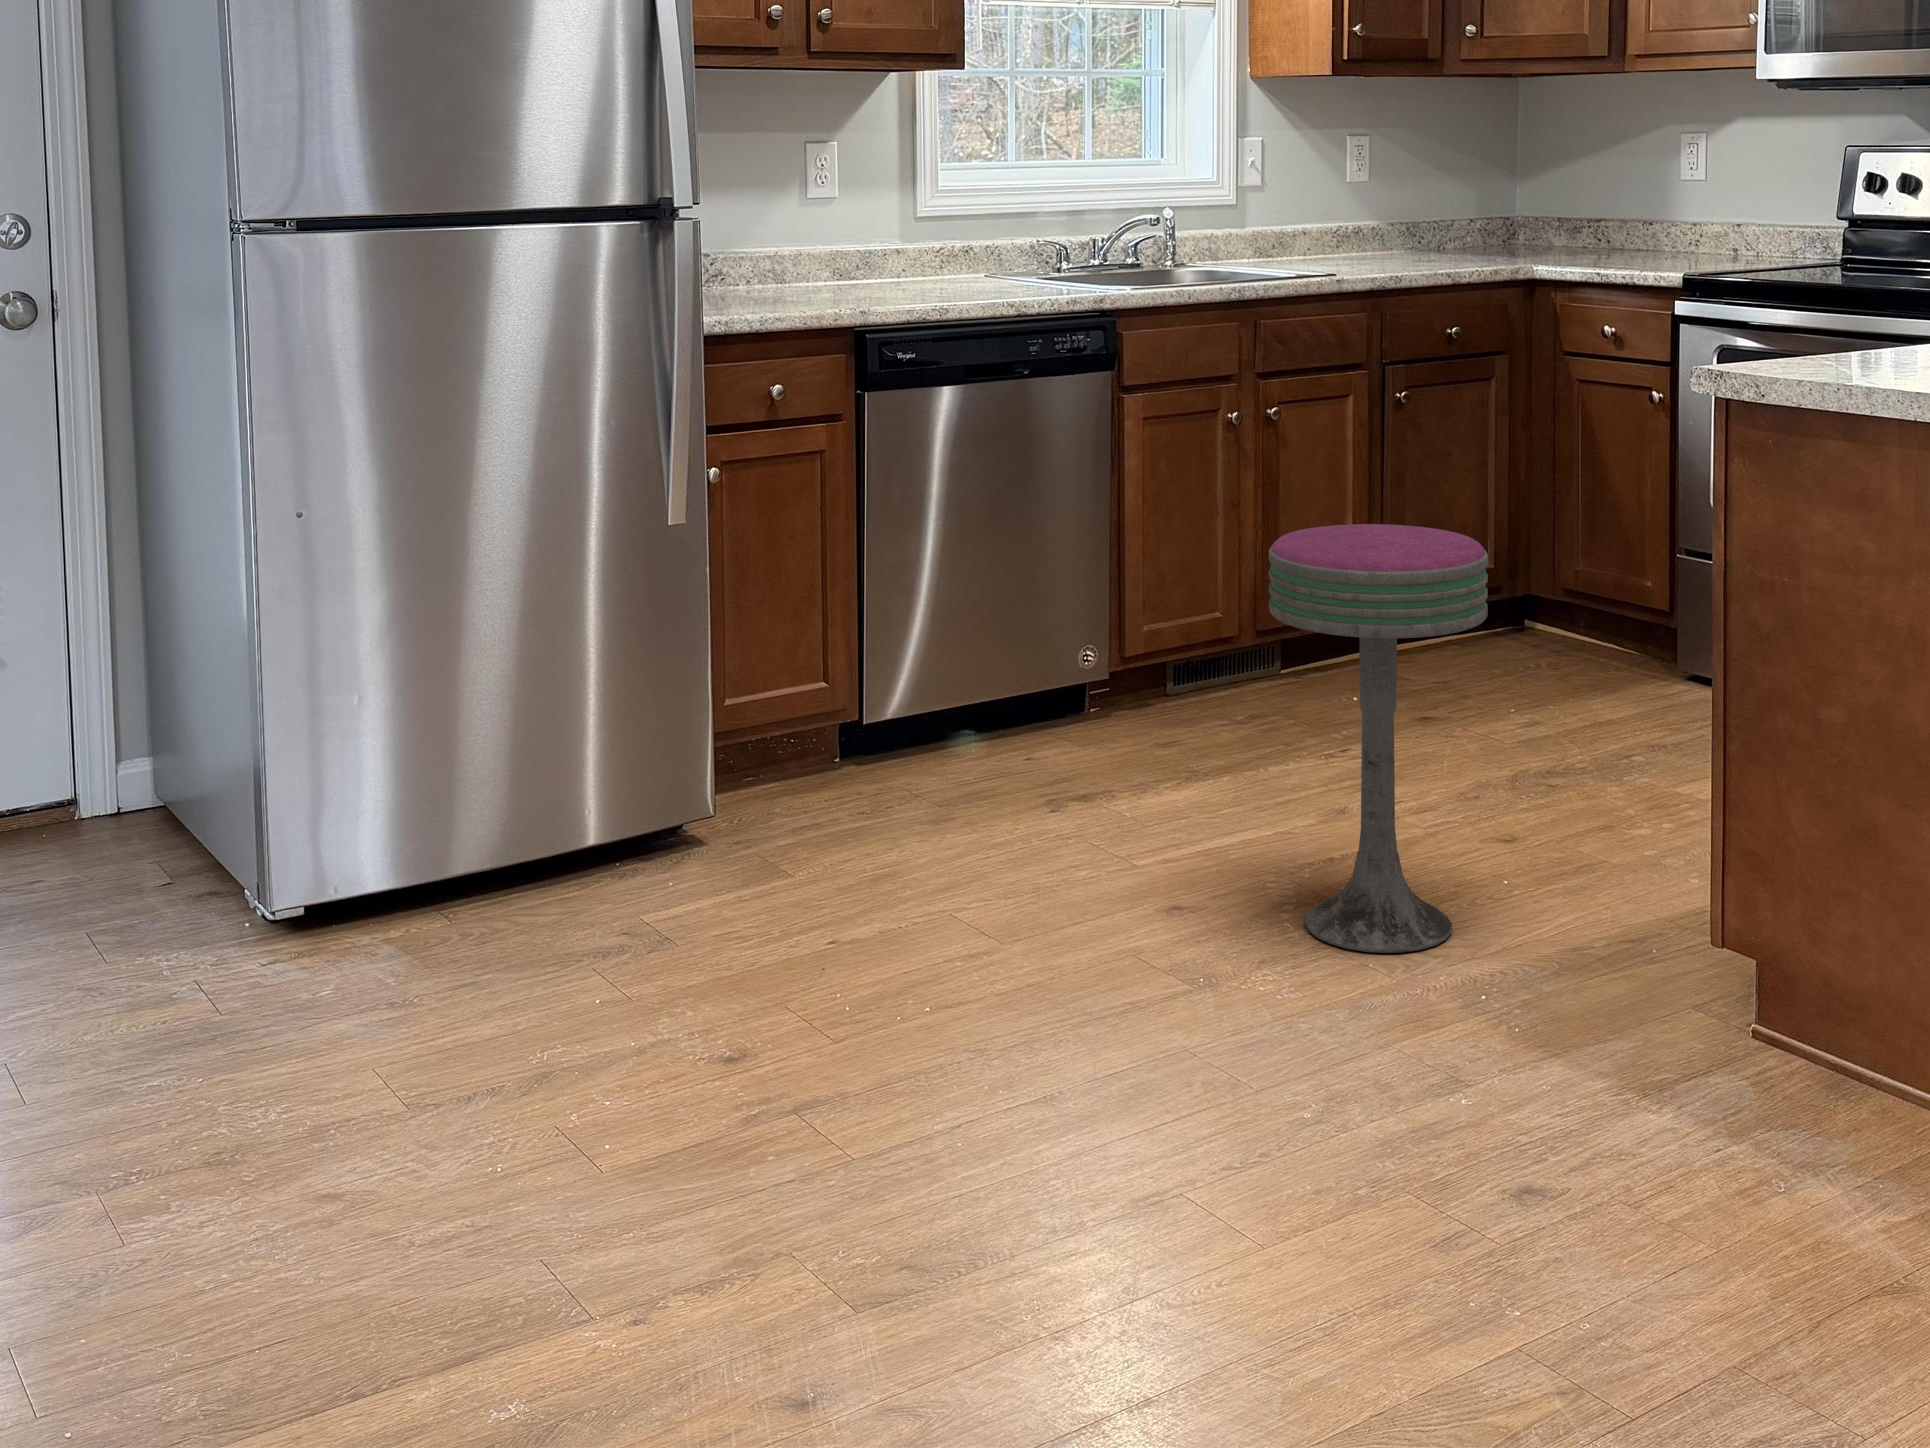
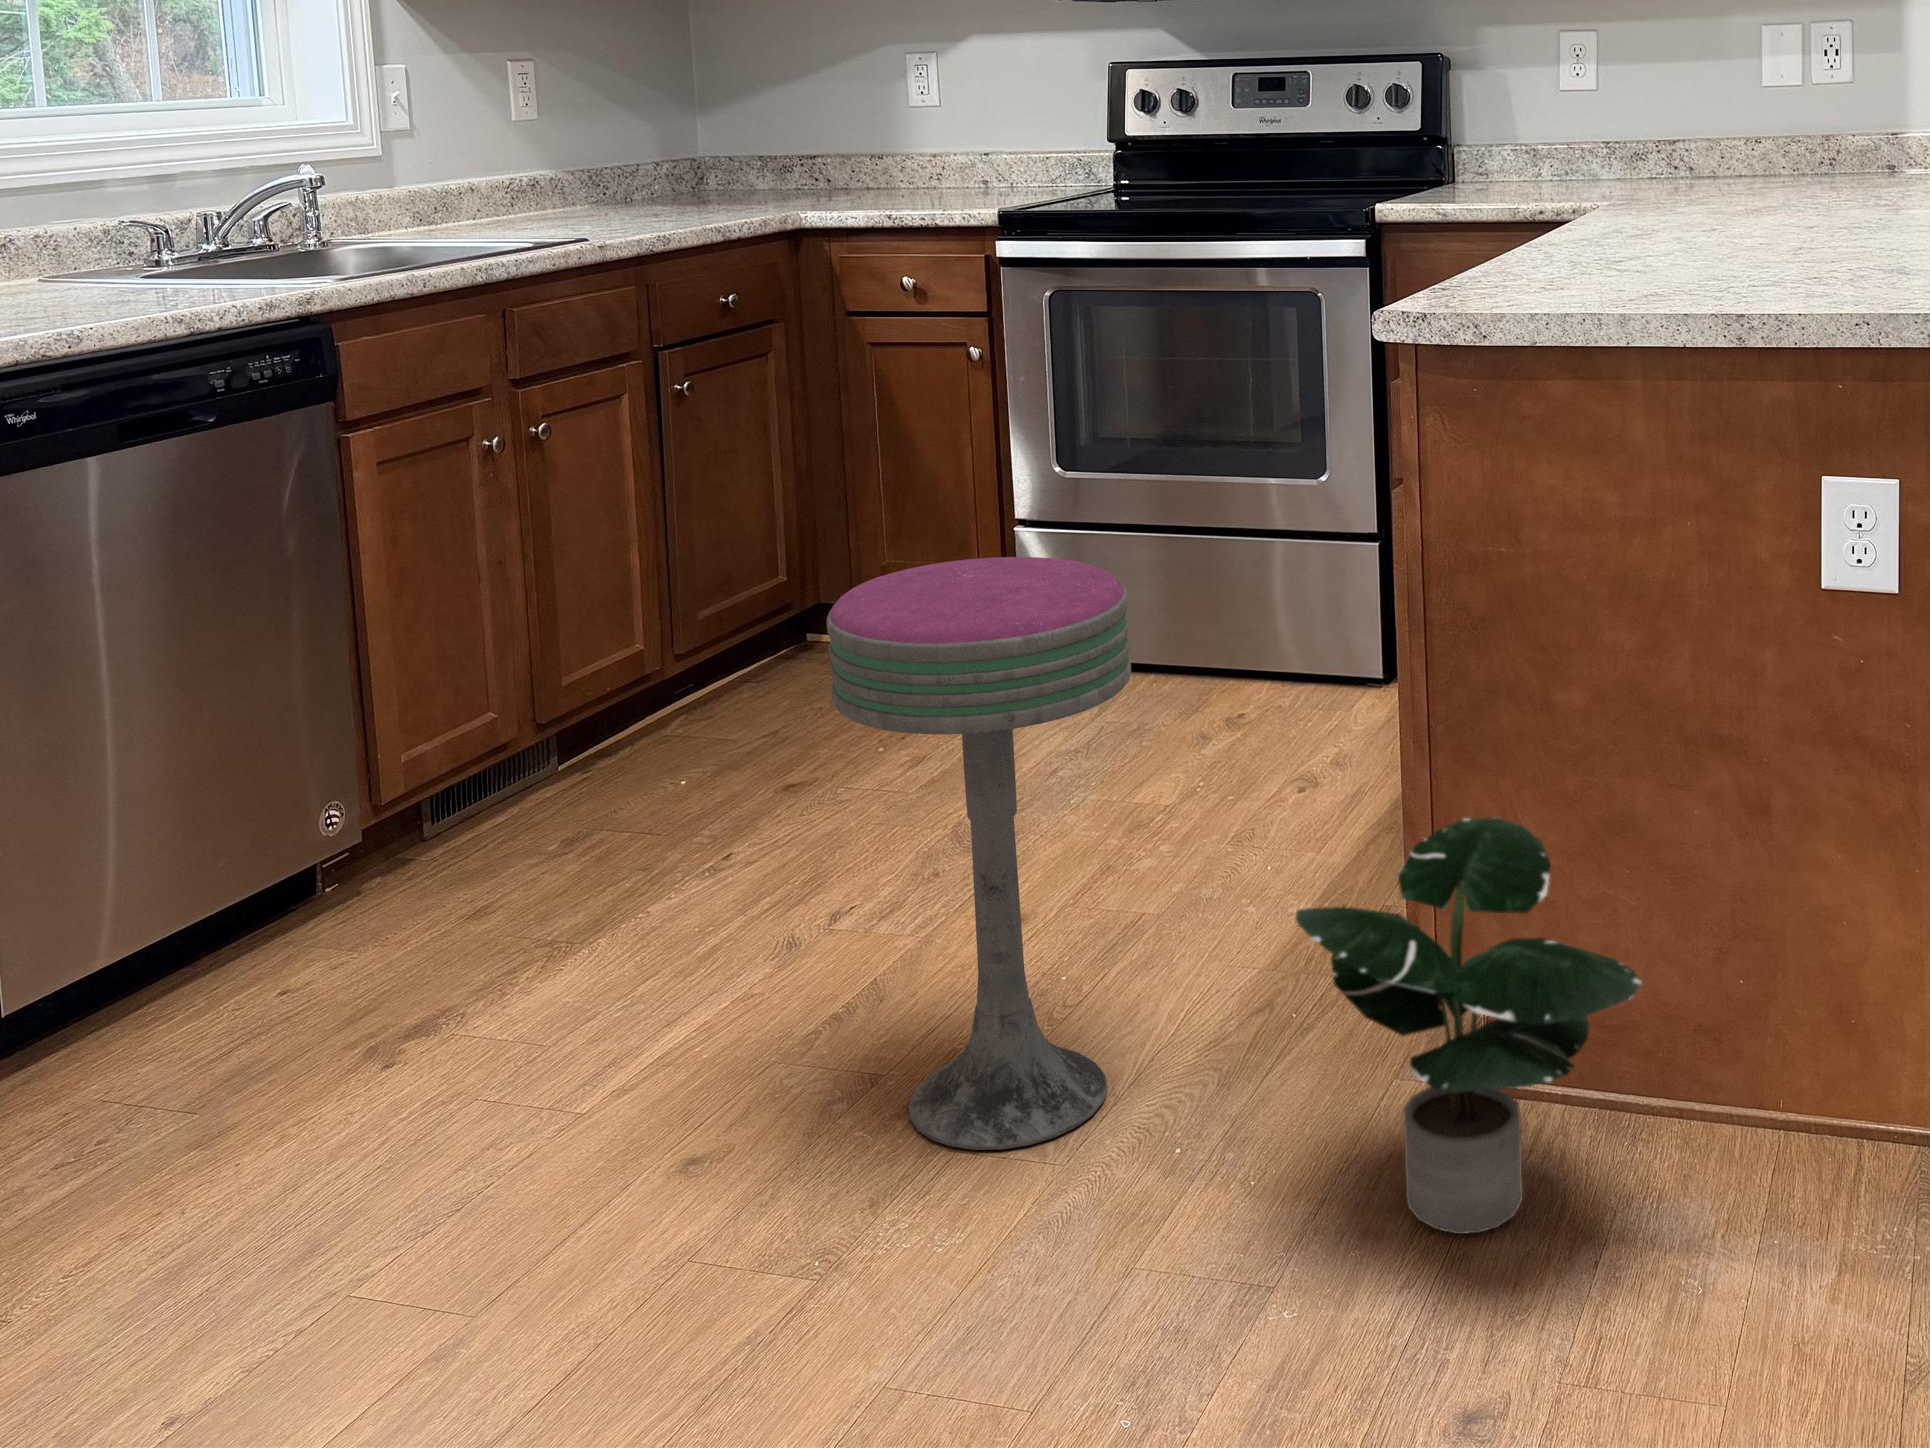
potted plant: none [1490,782,1741,1090] -> present [1295,817,1642,1234]

